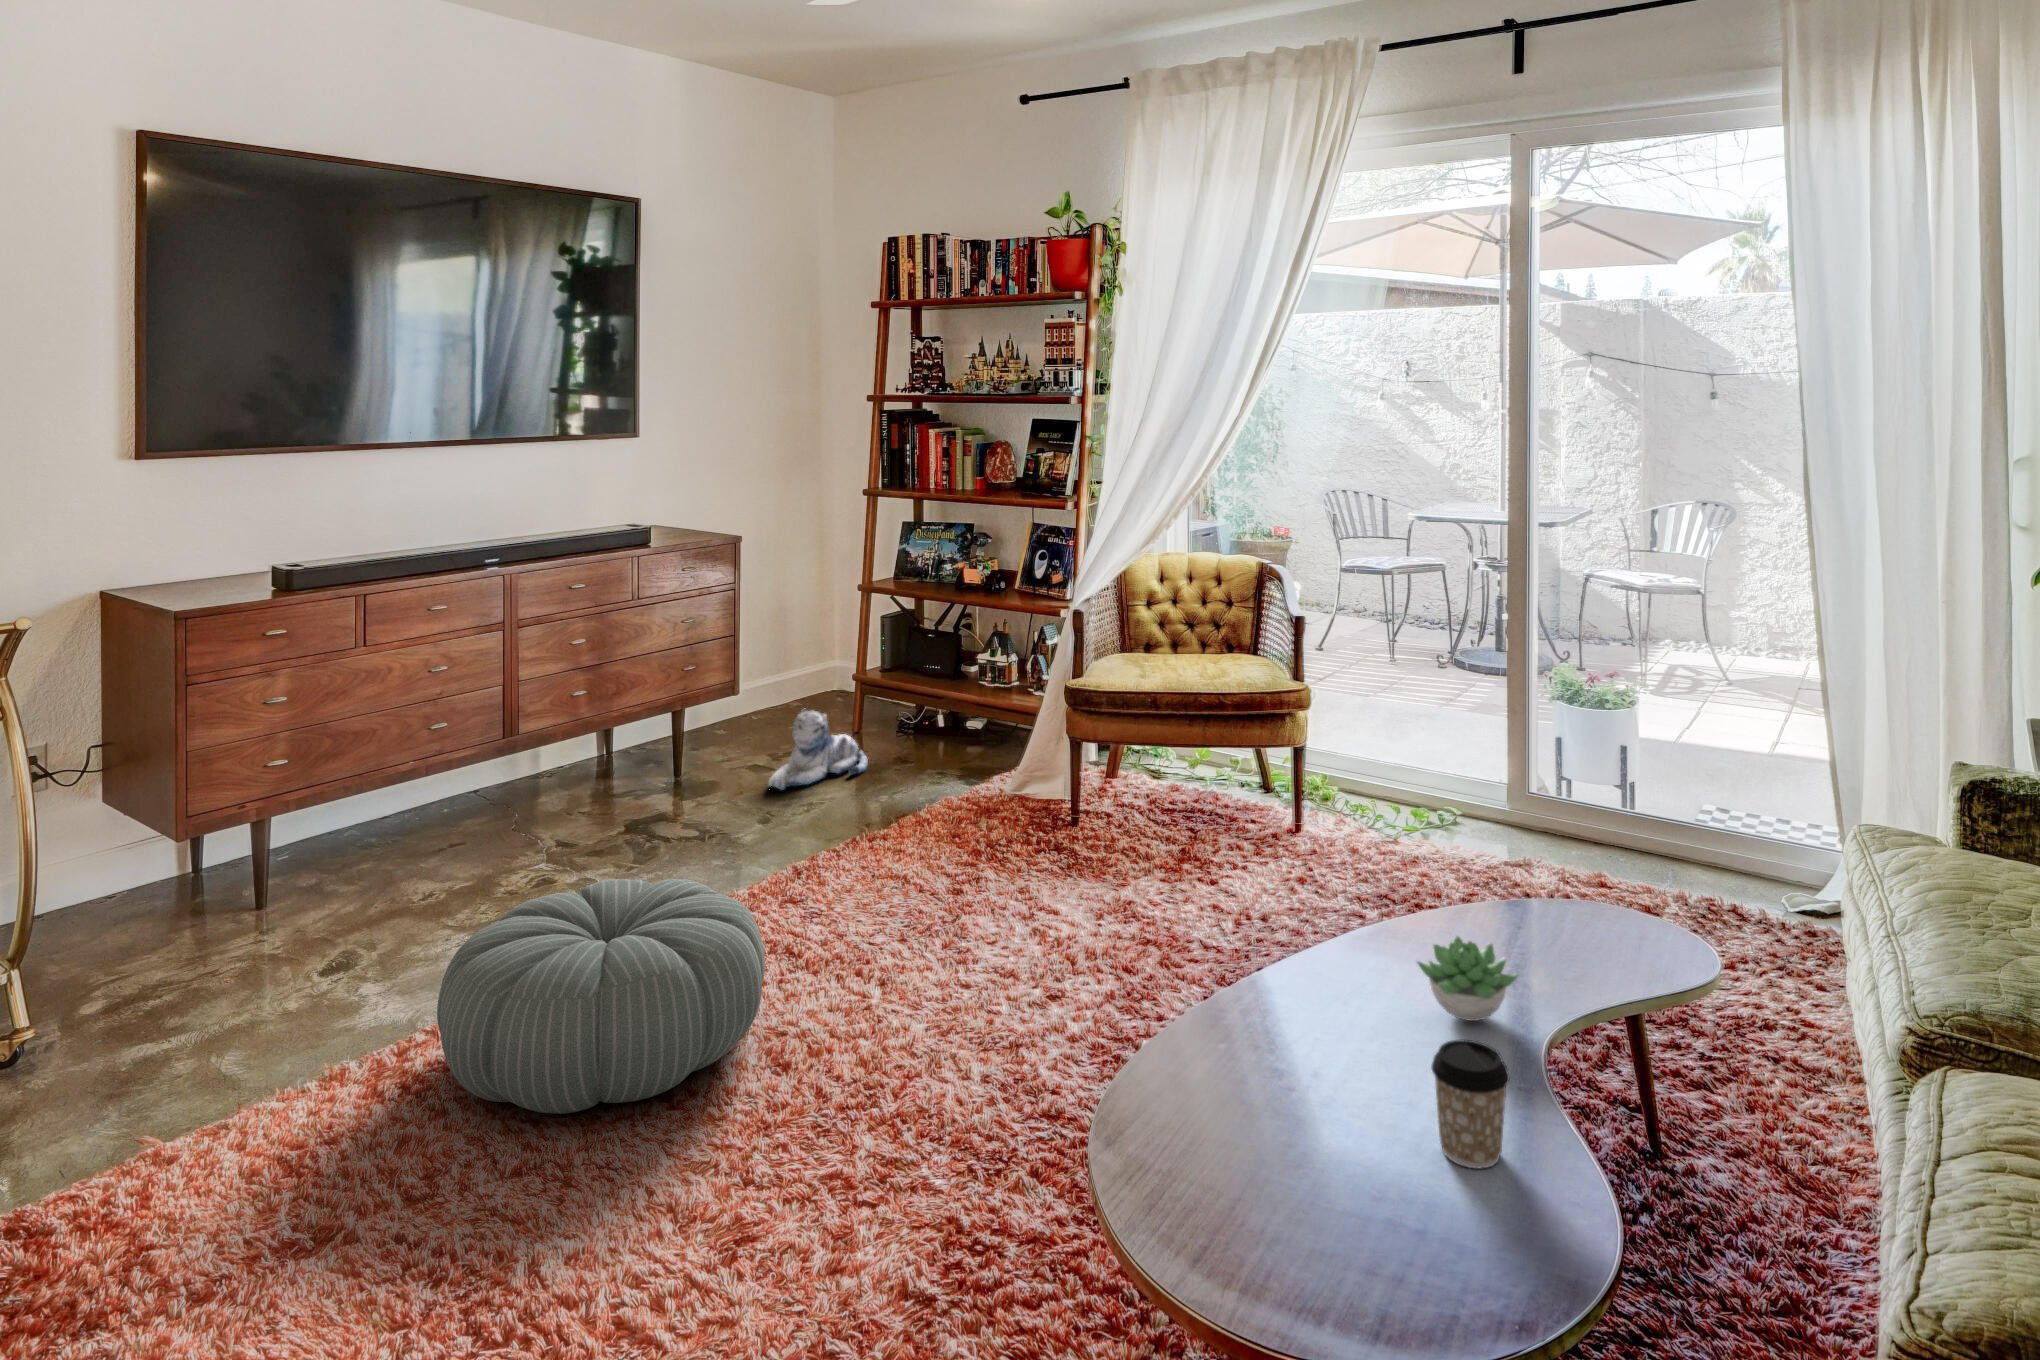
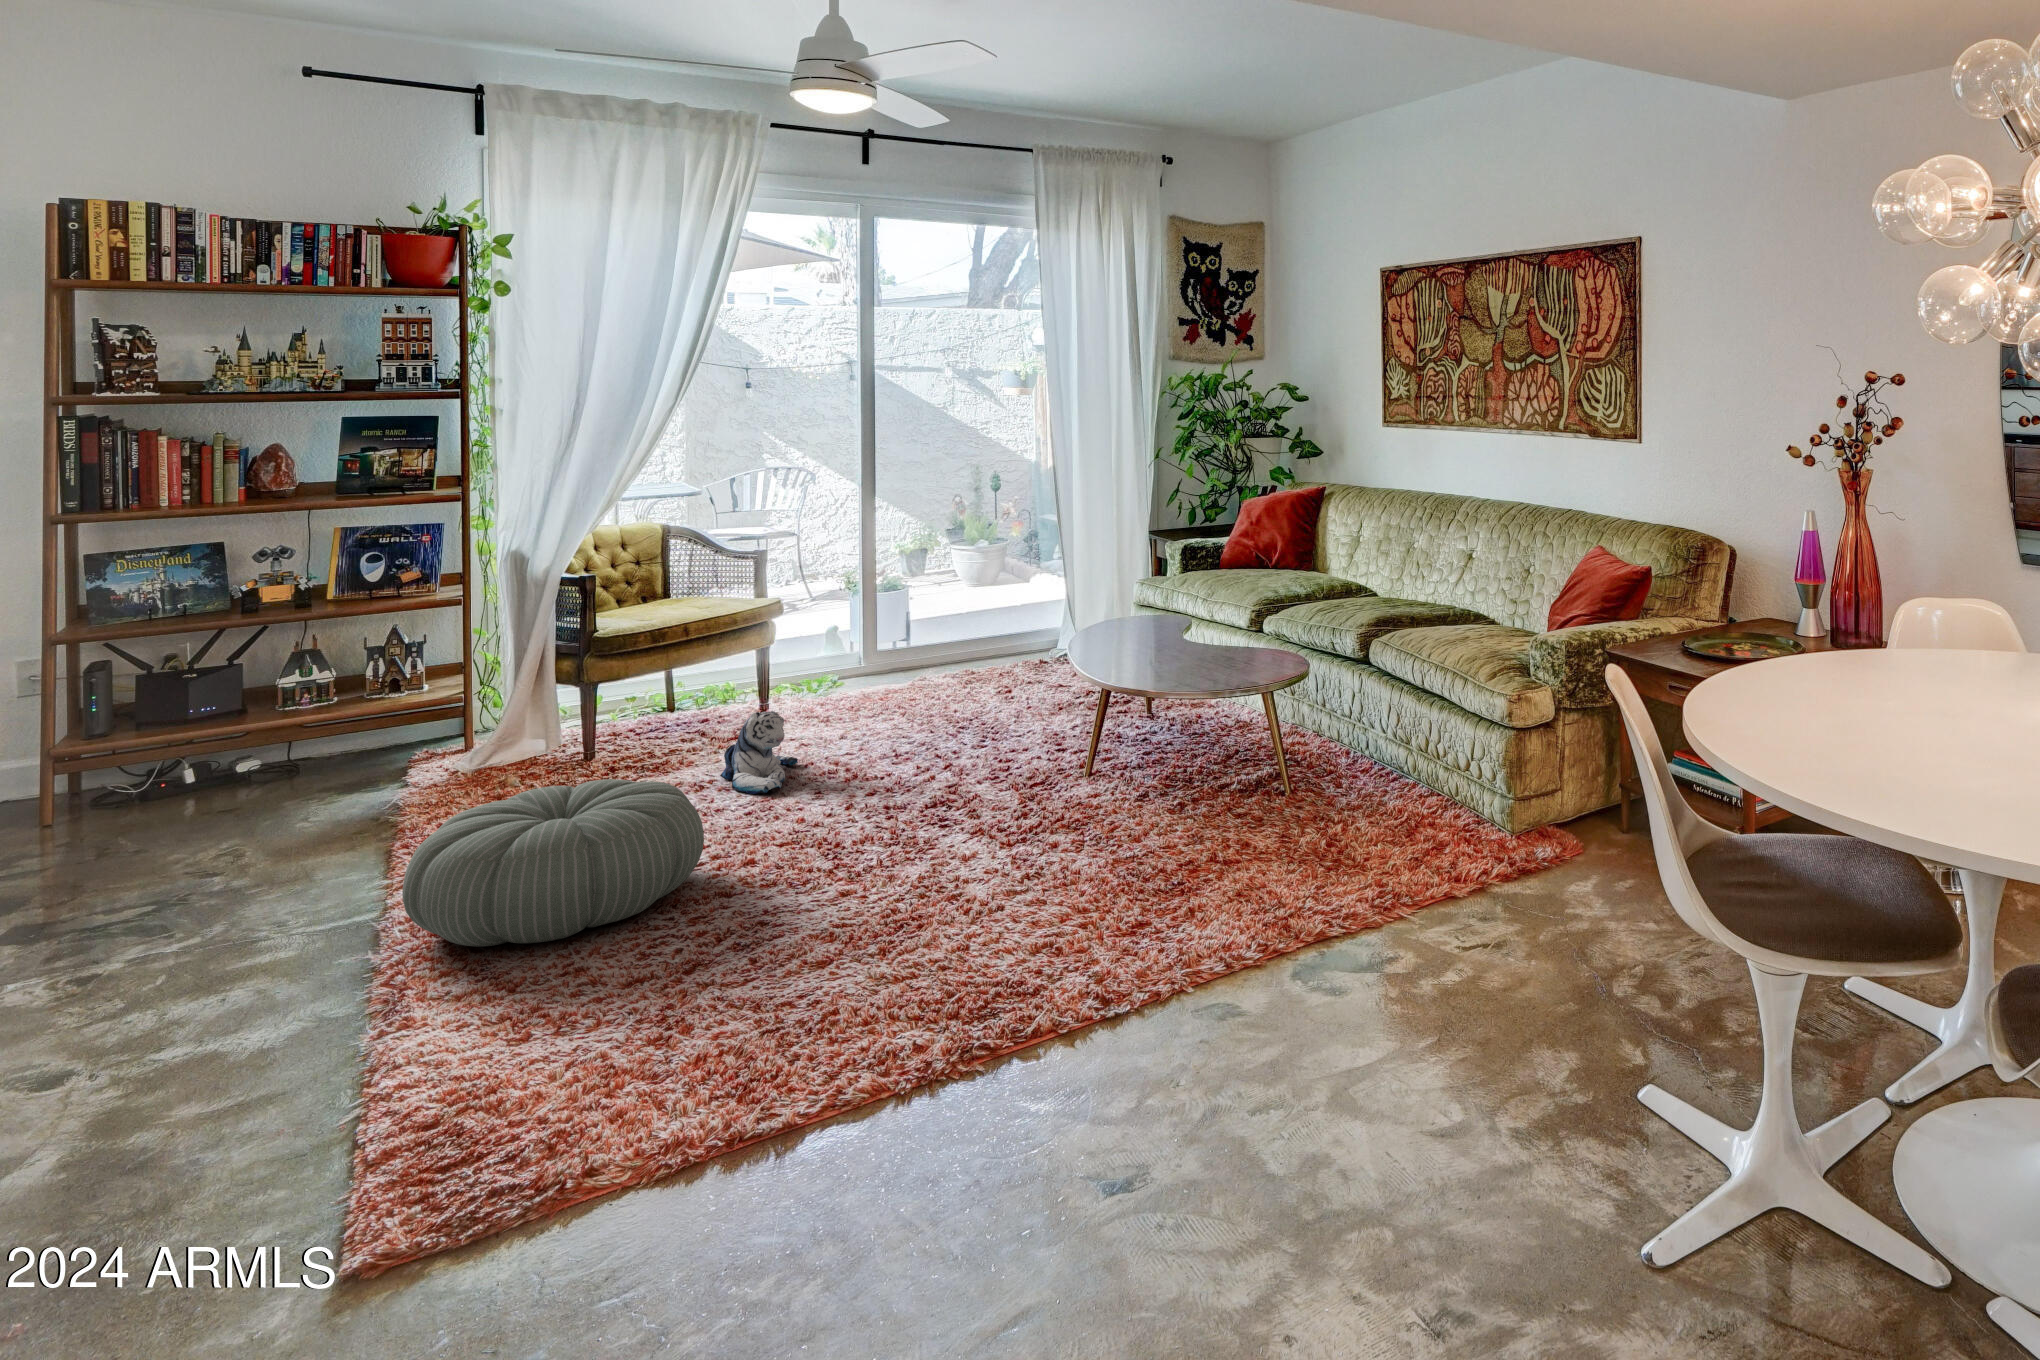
plush toy: present [768,709,868,790] -> present [720,711,798,794]
succulent plant: present [1417,937,1519,1021] -> none [1104,622,1146,653]
coffee cup: present [1431,1039,1509,1169] -> none [1181,628,1209,669]

